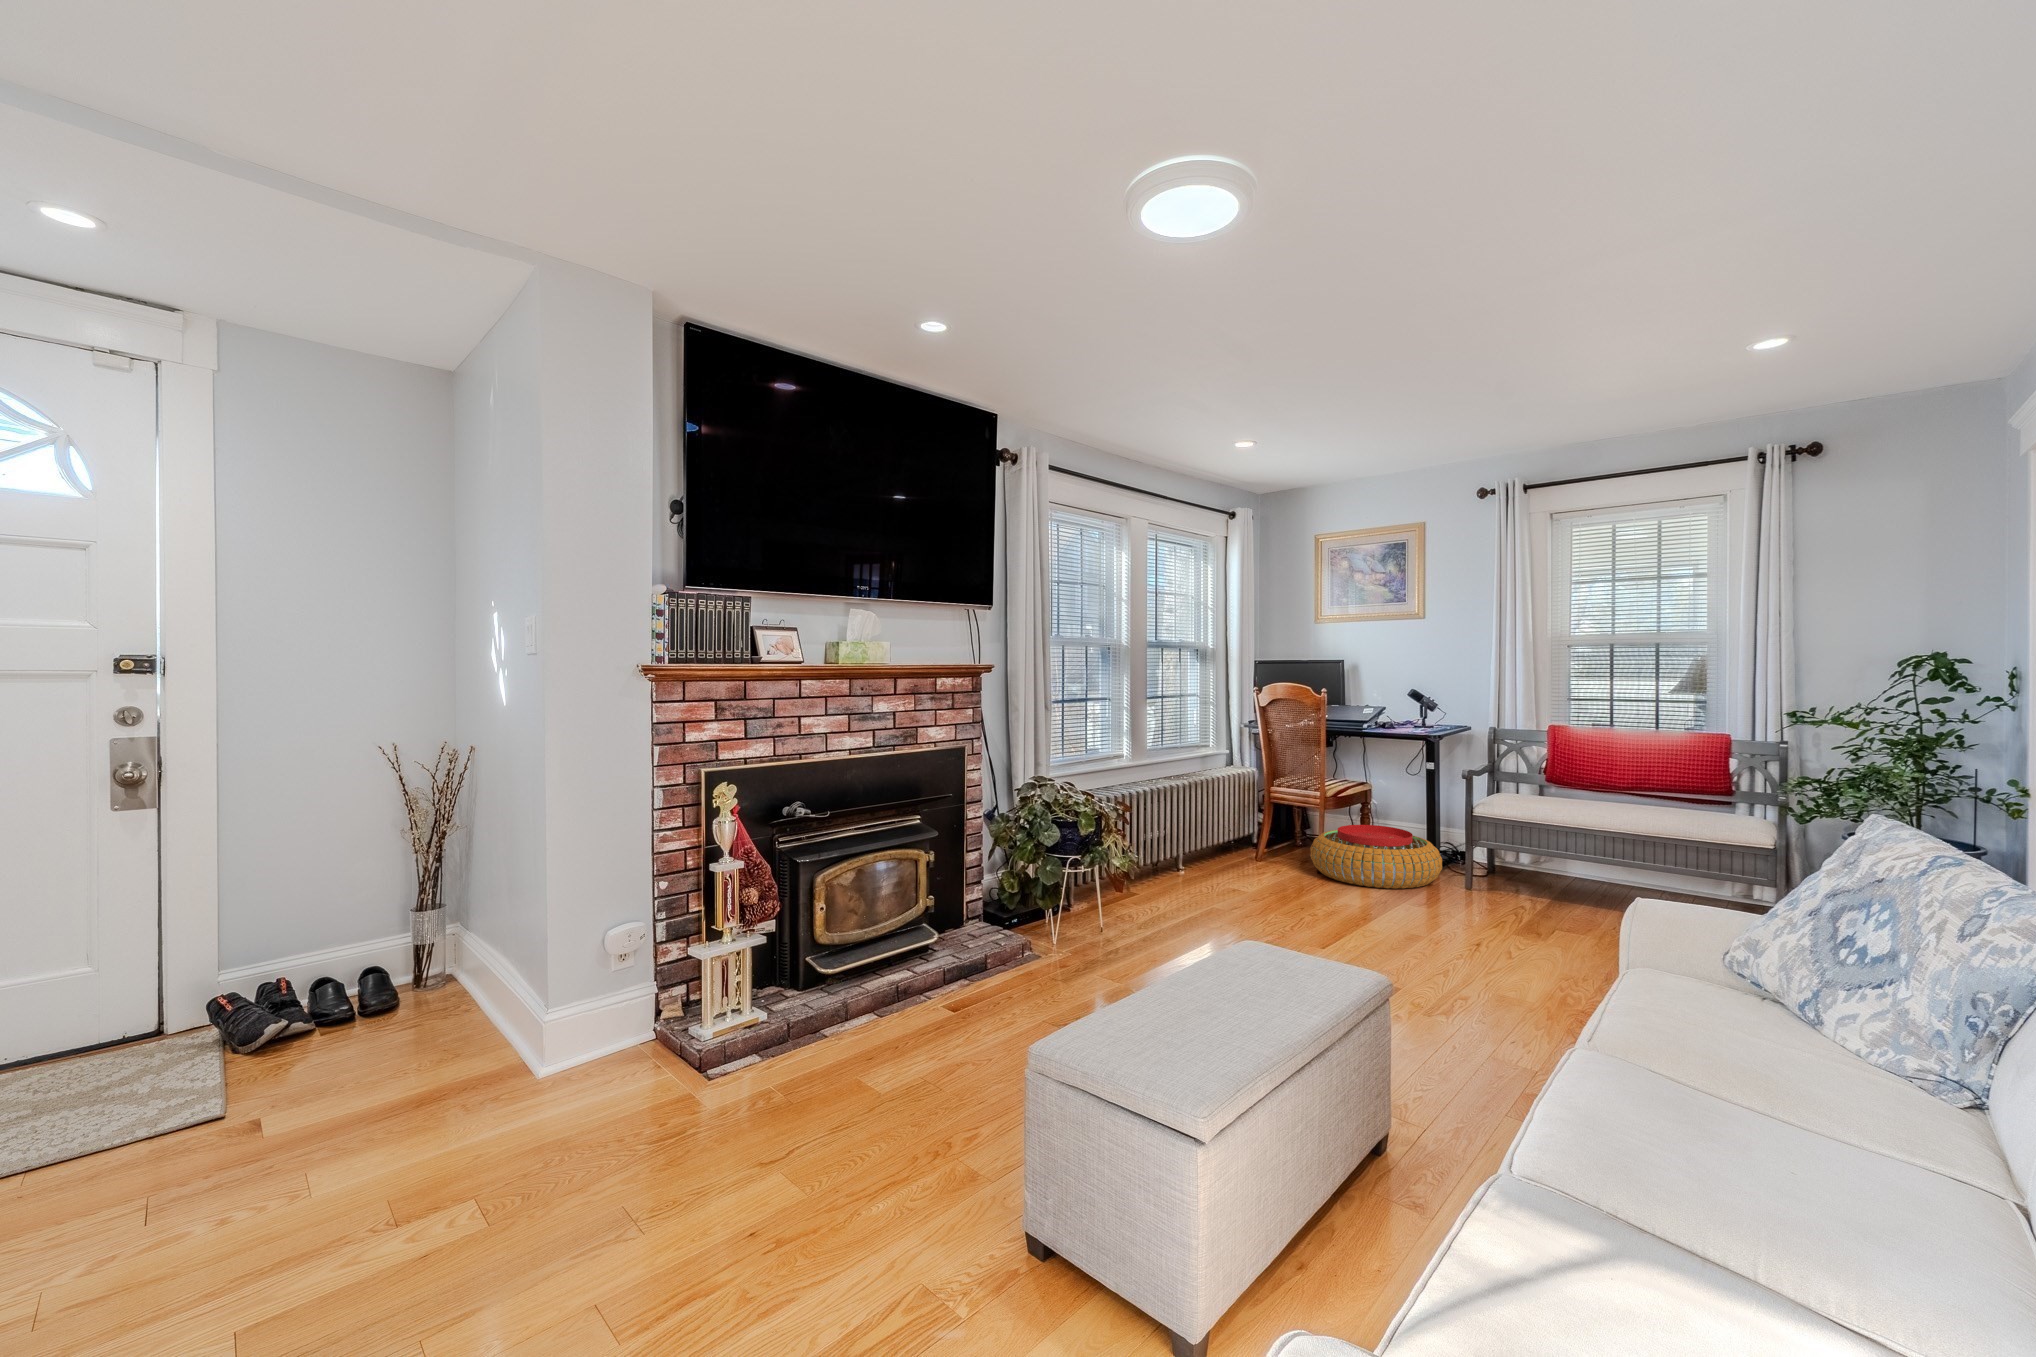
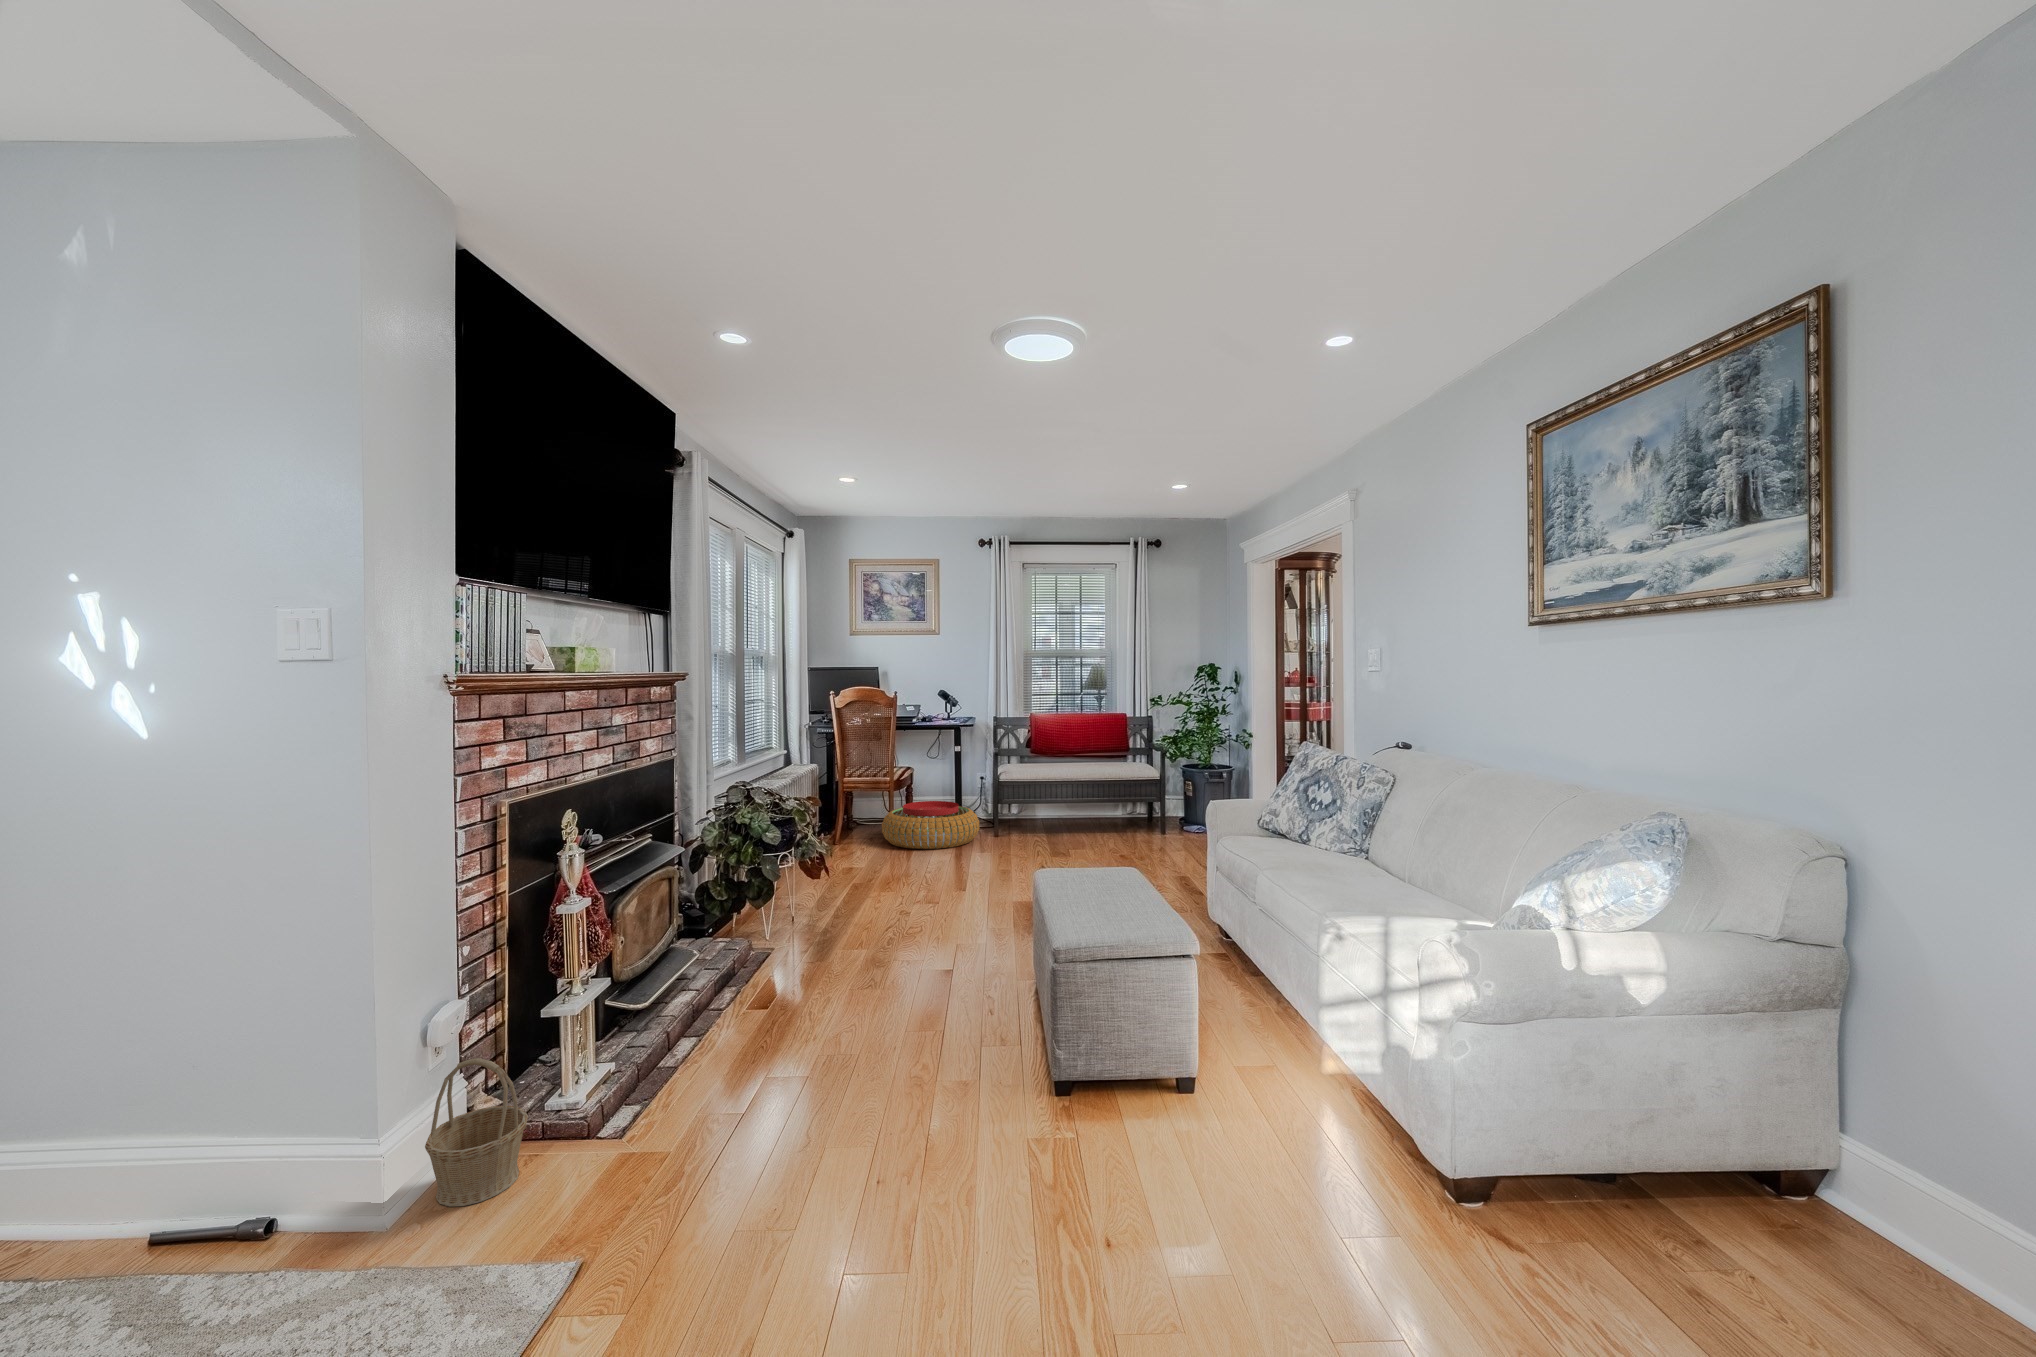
basket: none [579,970,654,1085] -> present [425,1058,528,1207]

